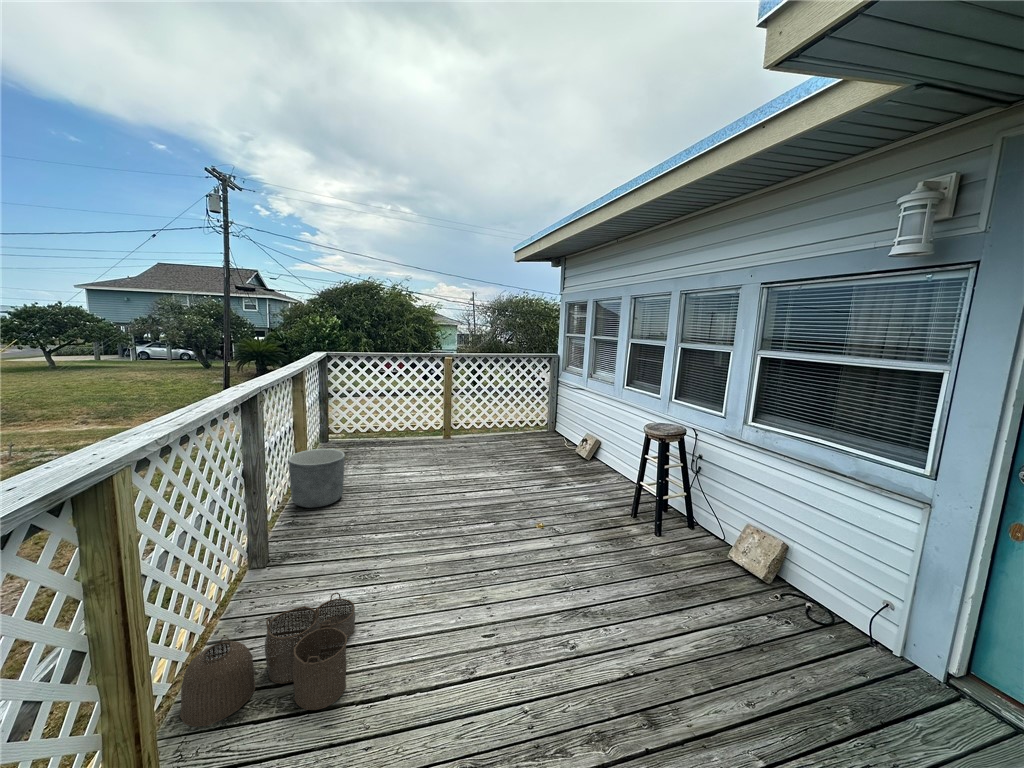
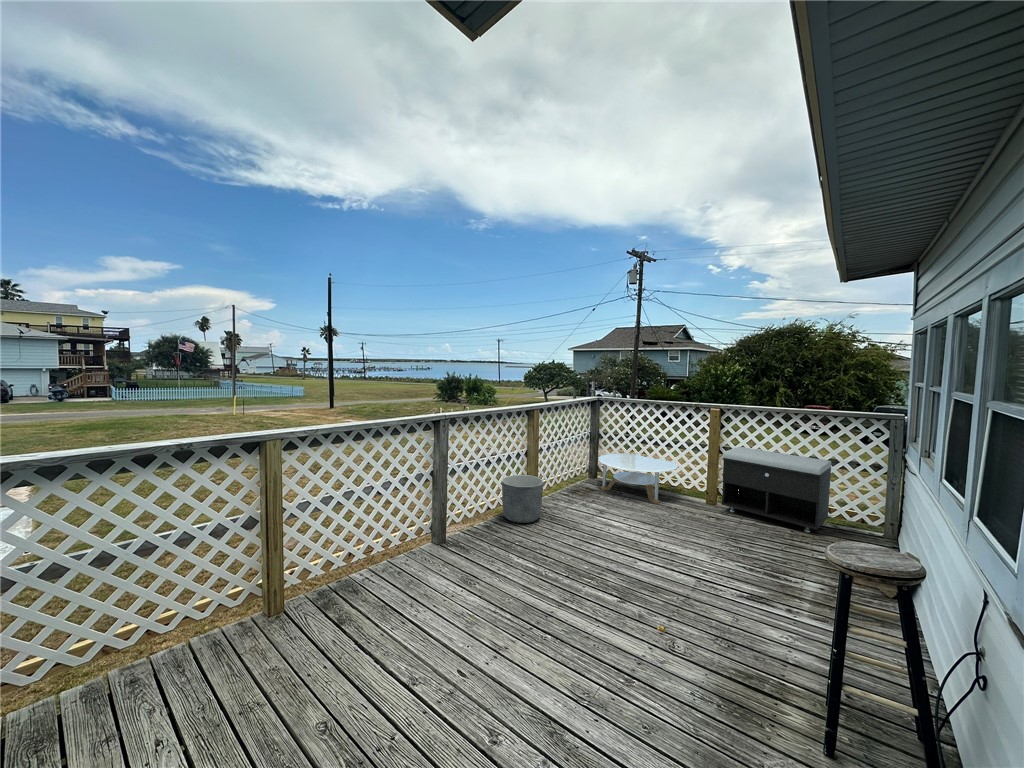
storage bench: none [463,387,529,440] -> present [721,447,831,533]
round table: none [346,407,426,450] -> present [598,453,678,503]
woven basket: present [180,593,355,727] -> none [318,560,423,634]

